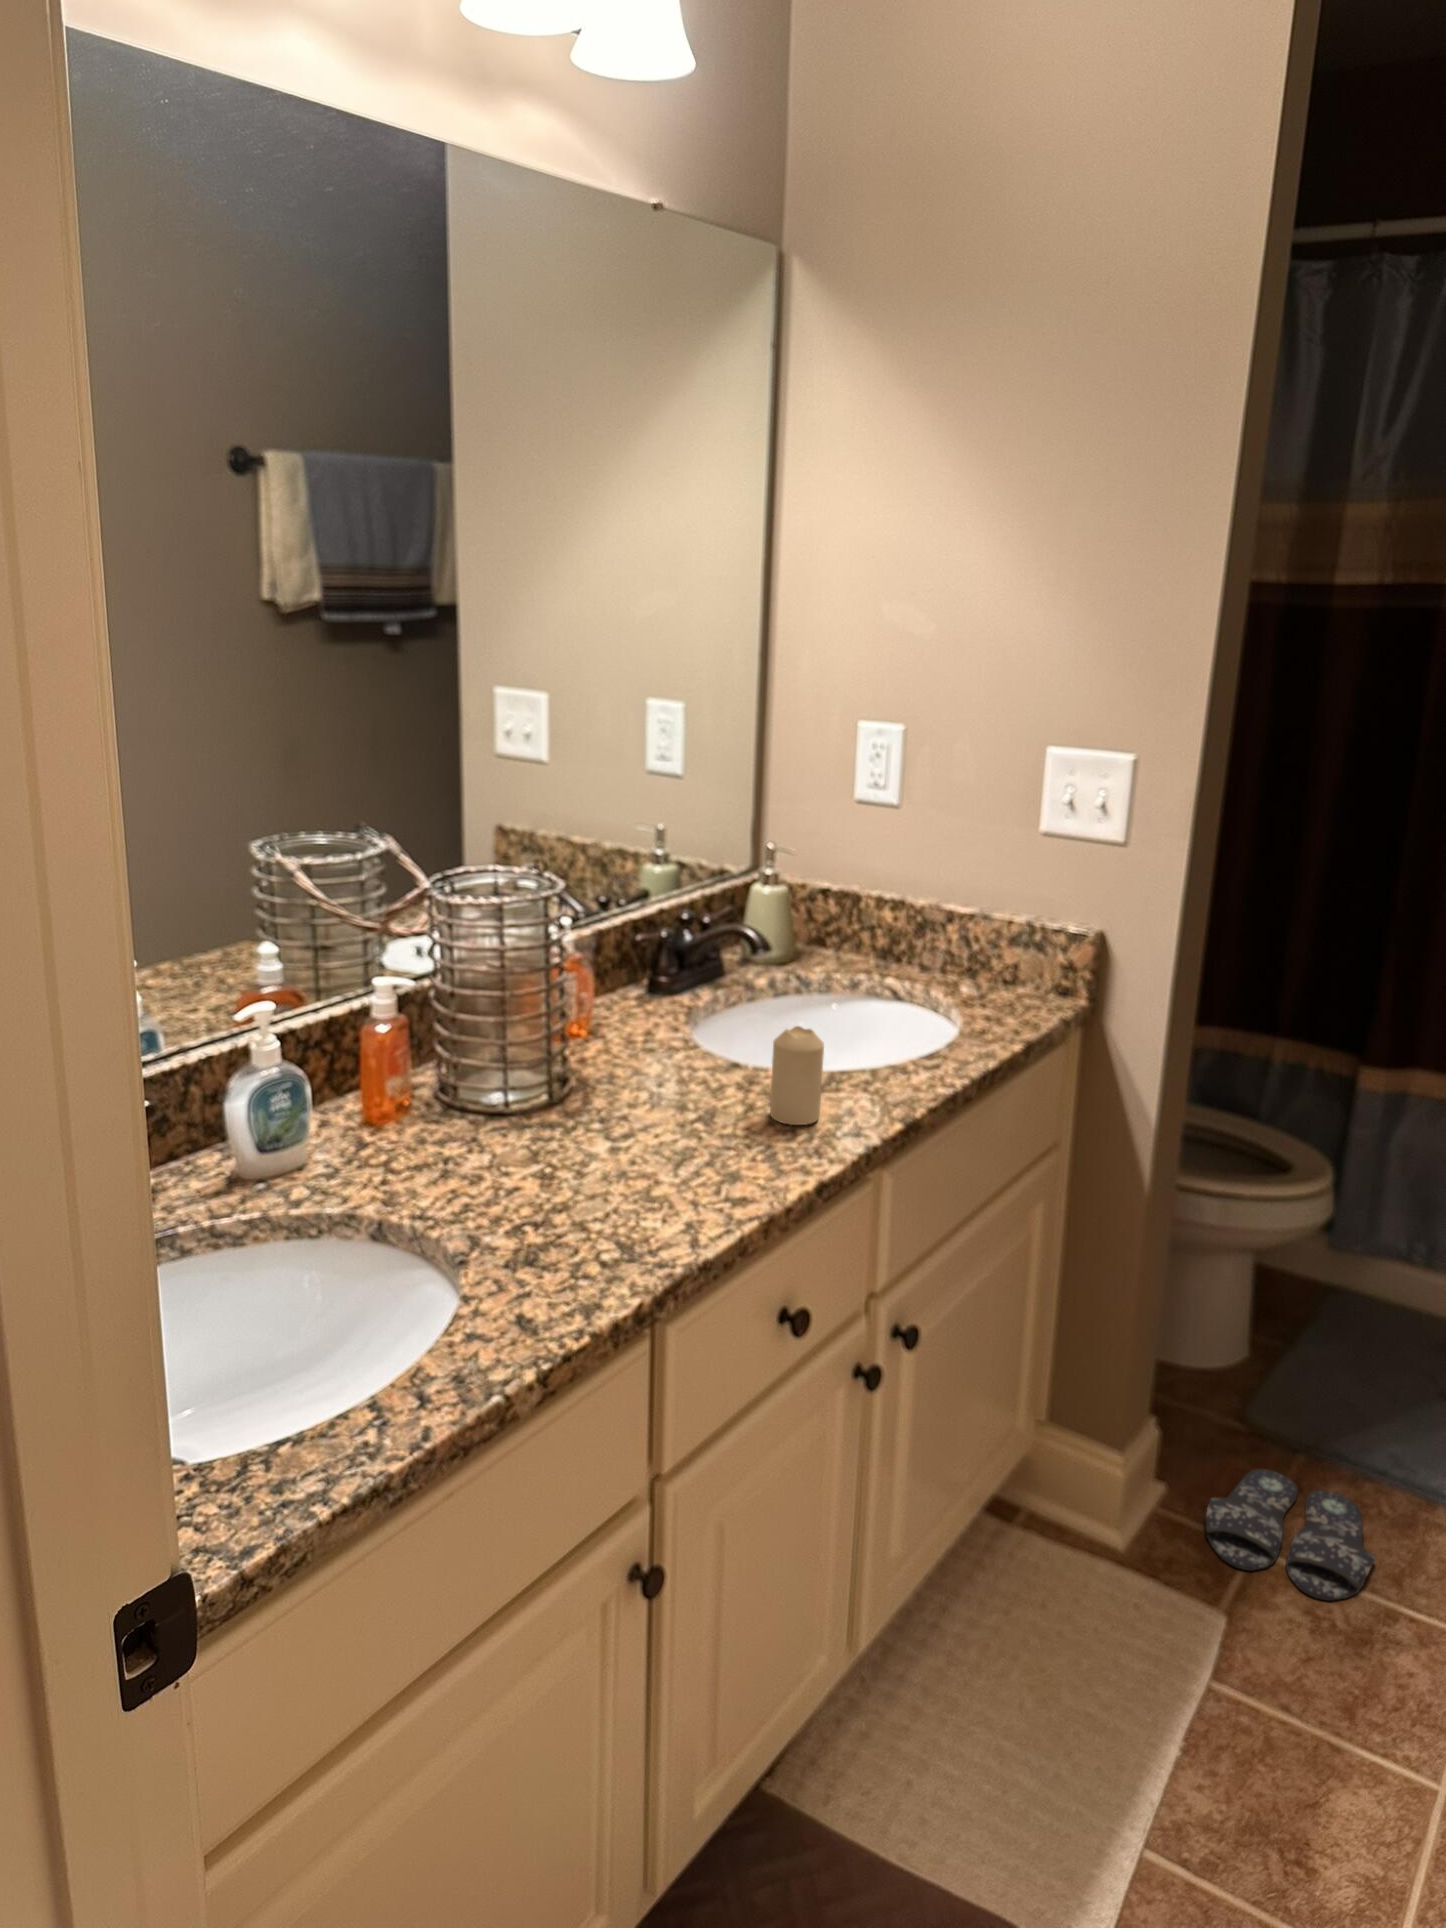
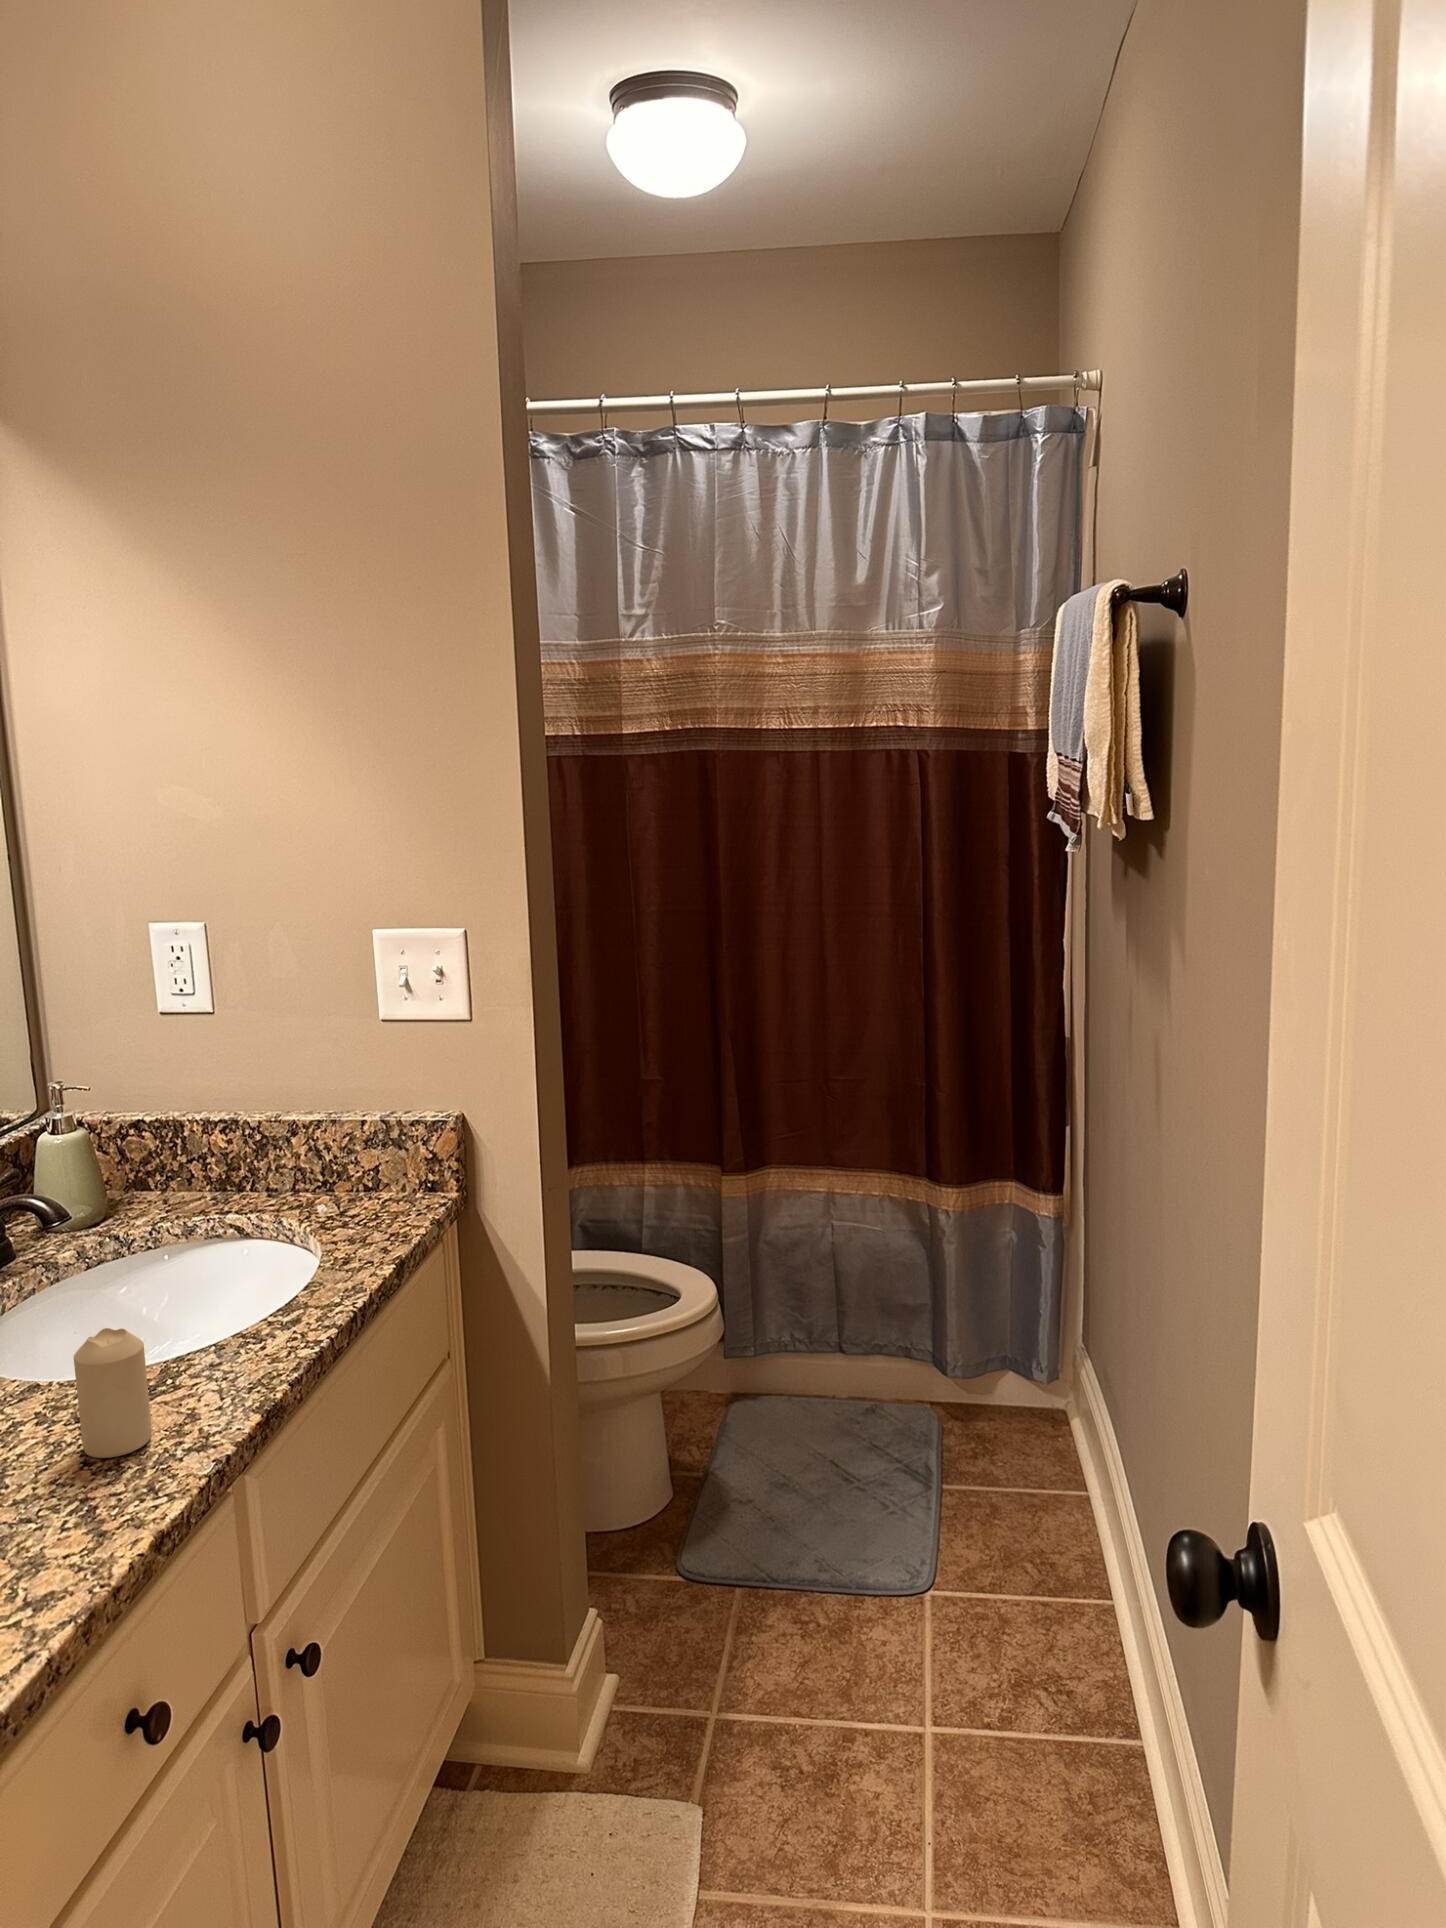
slippers: present [1206,1469,1376,1601] -> none [668,1617,828,1745]

